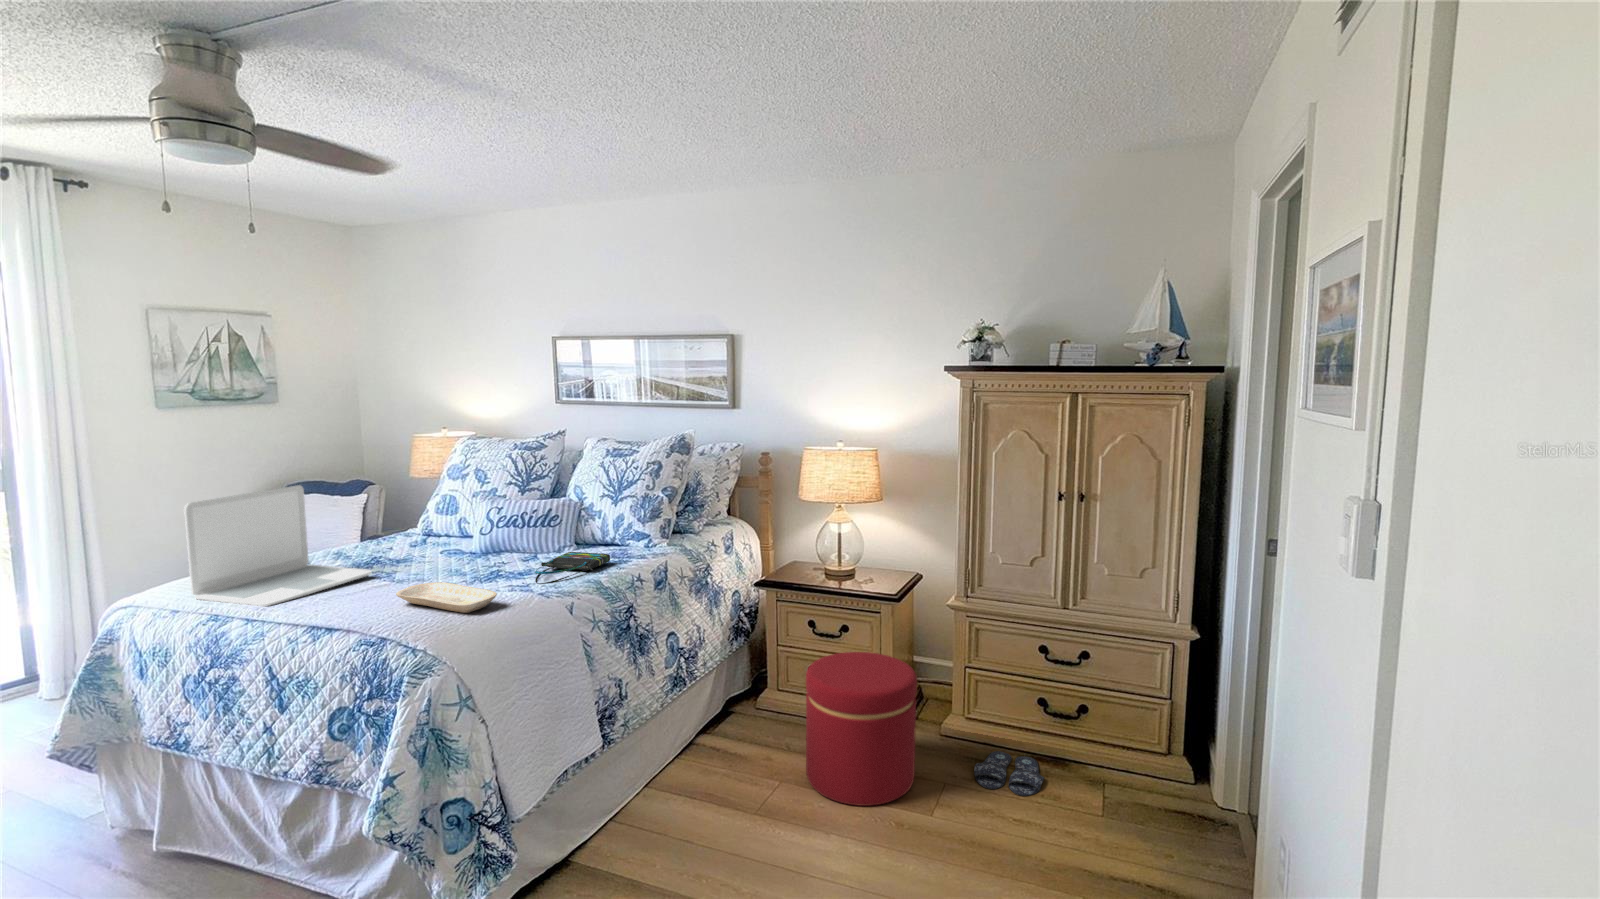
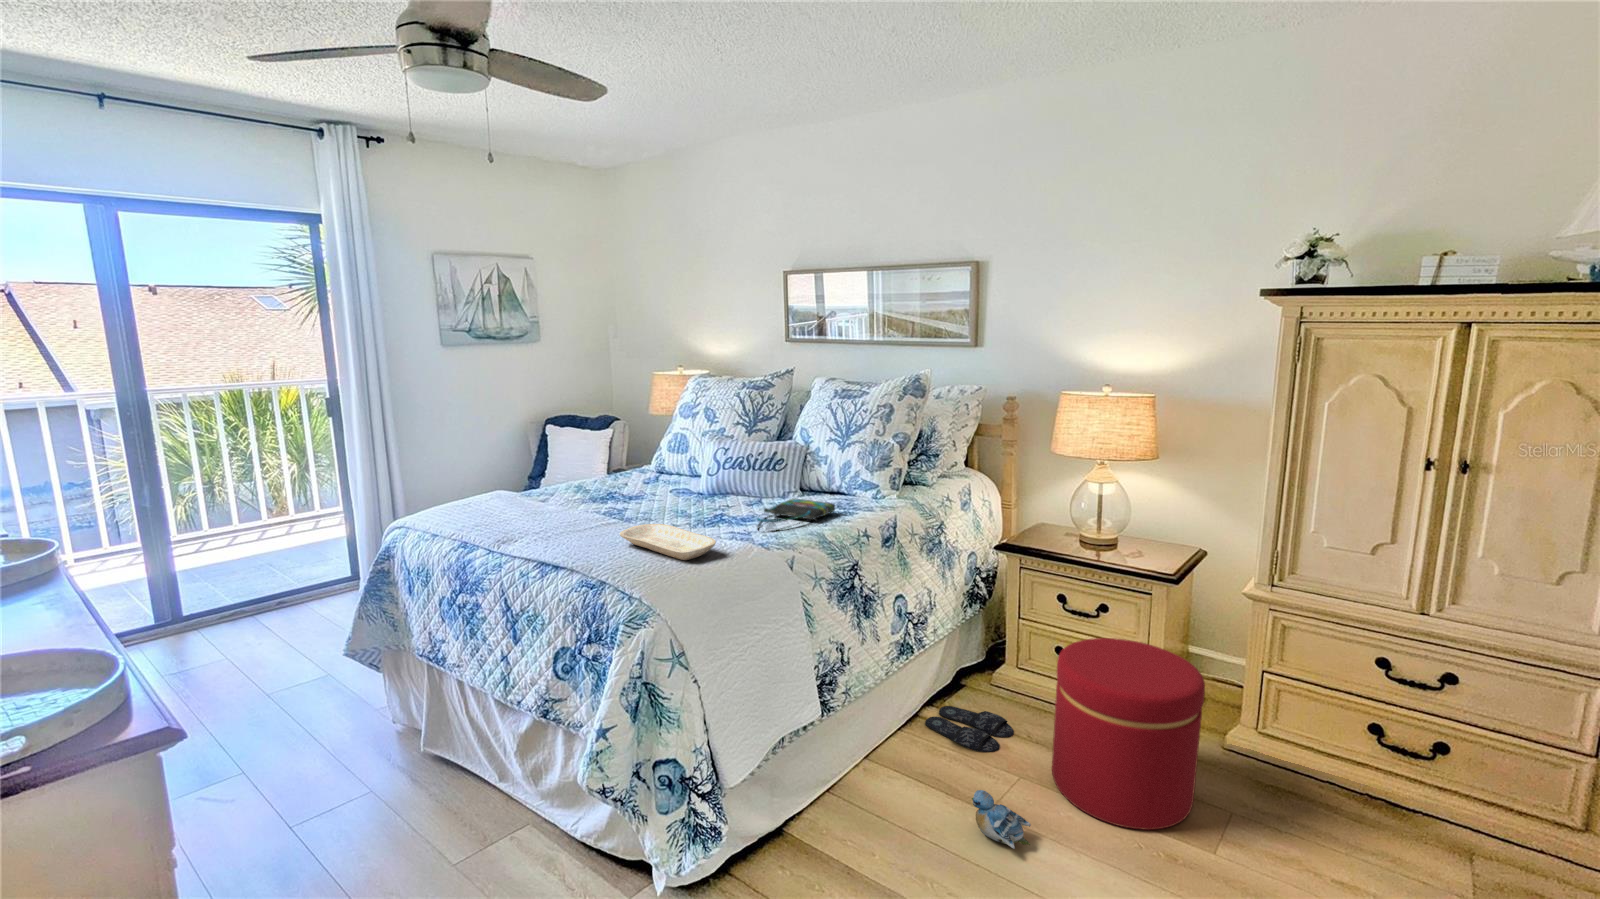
laptop: present [184,485,371,607] -> none [441,418,603,537]
slippers: present [974,751,1044,796] -> present [925,706,1014,752]
plush toy: none [737,792,787,836] -> present [972,790,1031,849]

